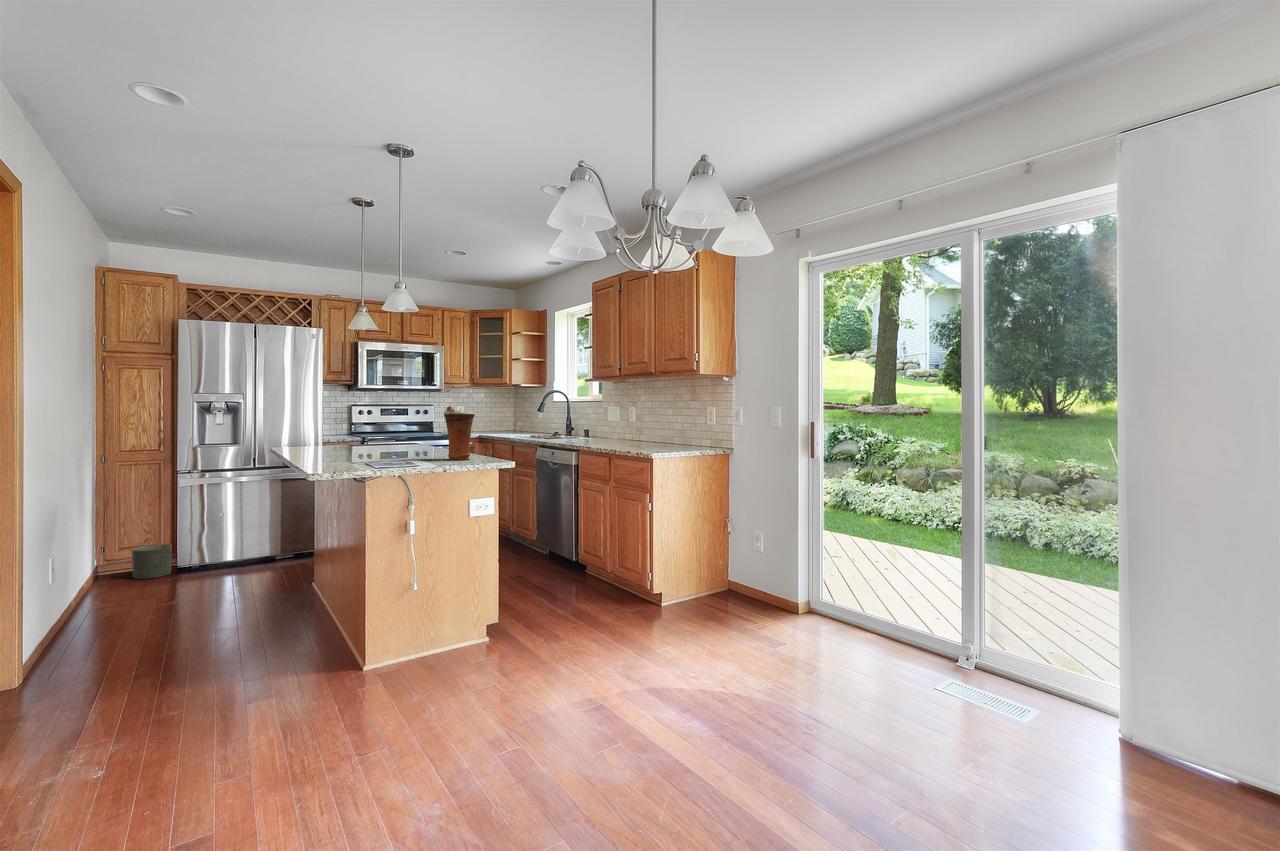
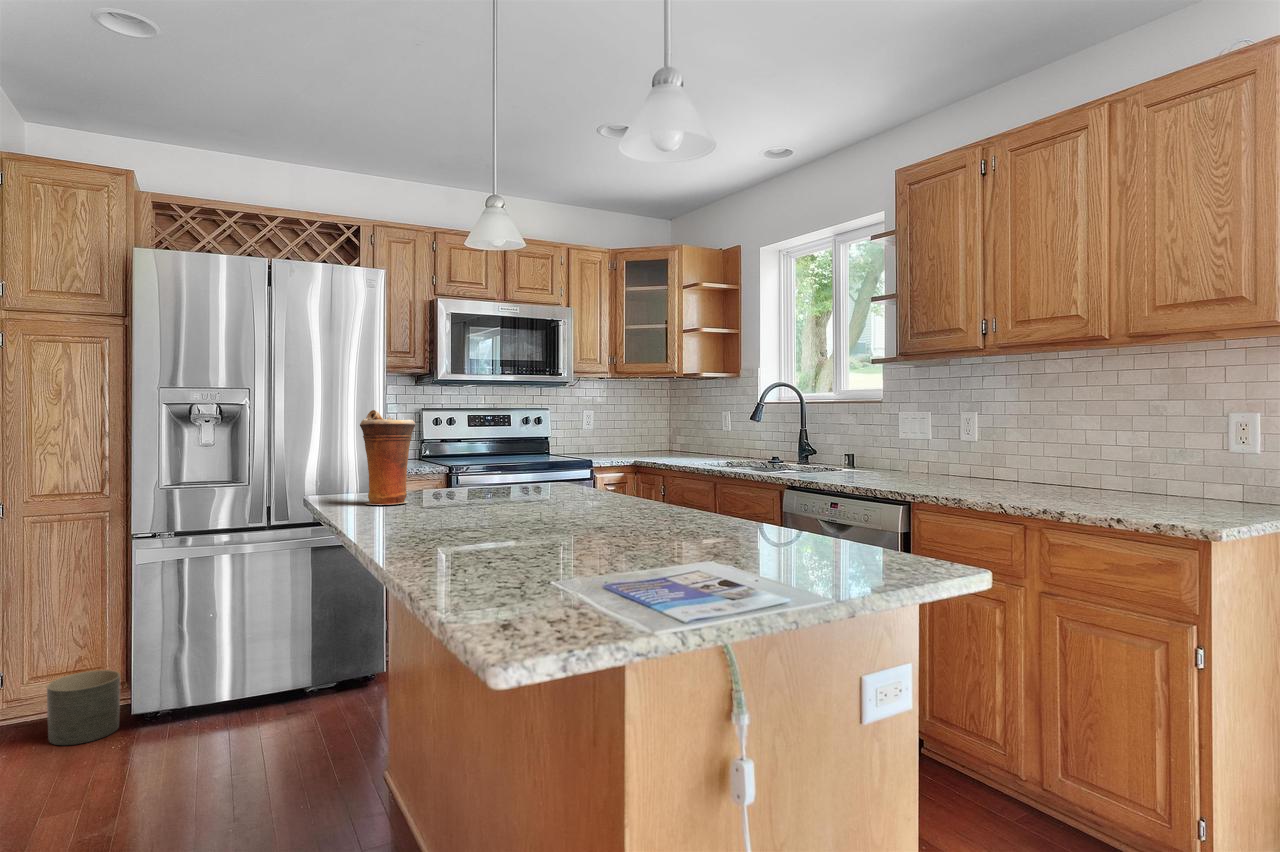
vase: present [444,406,475,460] -> present [360,410,416,505]

